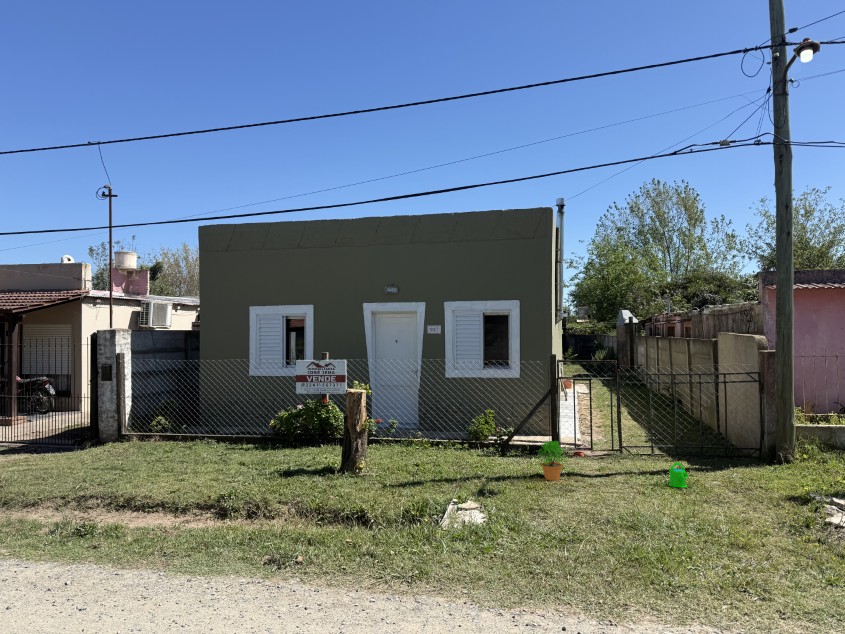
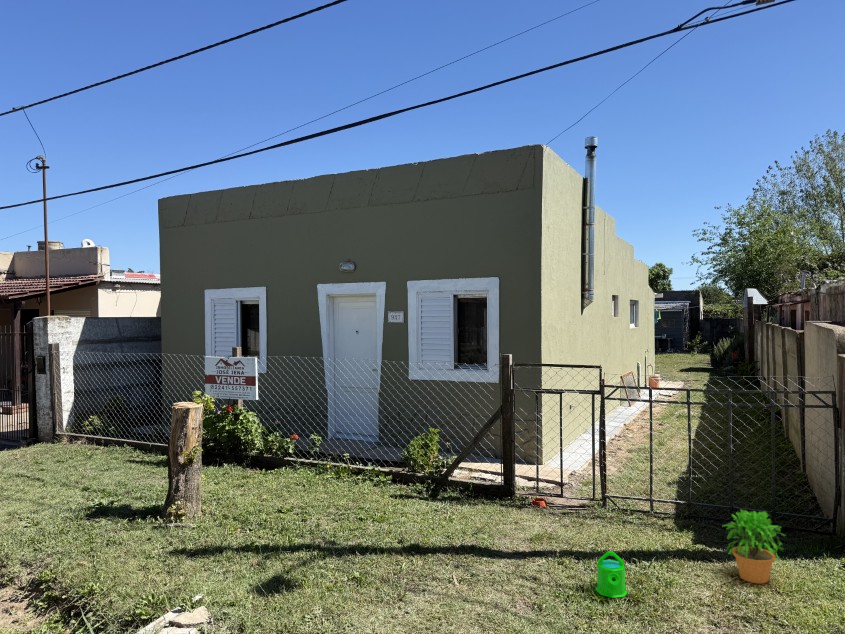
potted plant: present [539,441,563,480] -> present [724,510,780,584]

